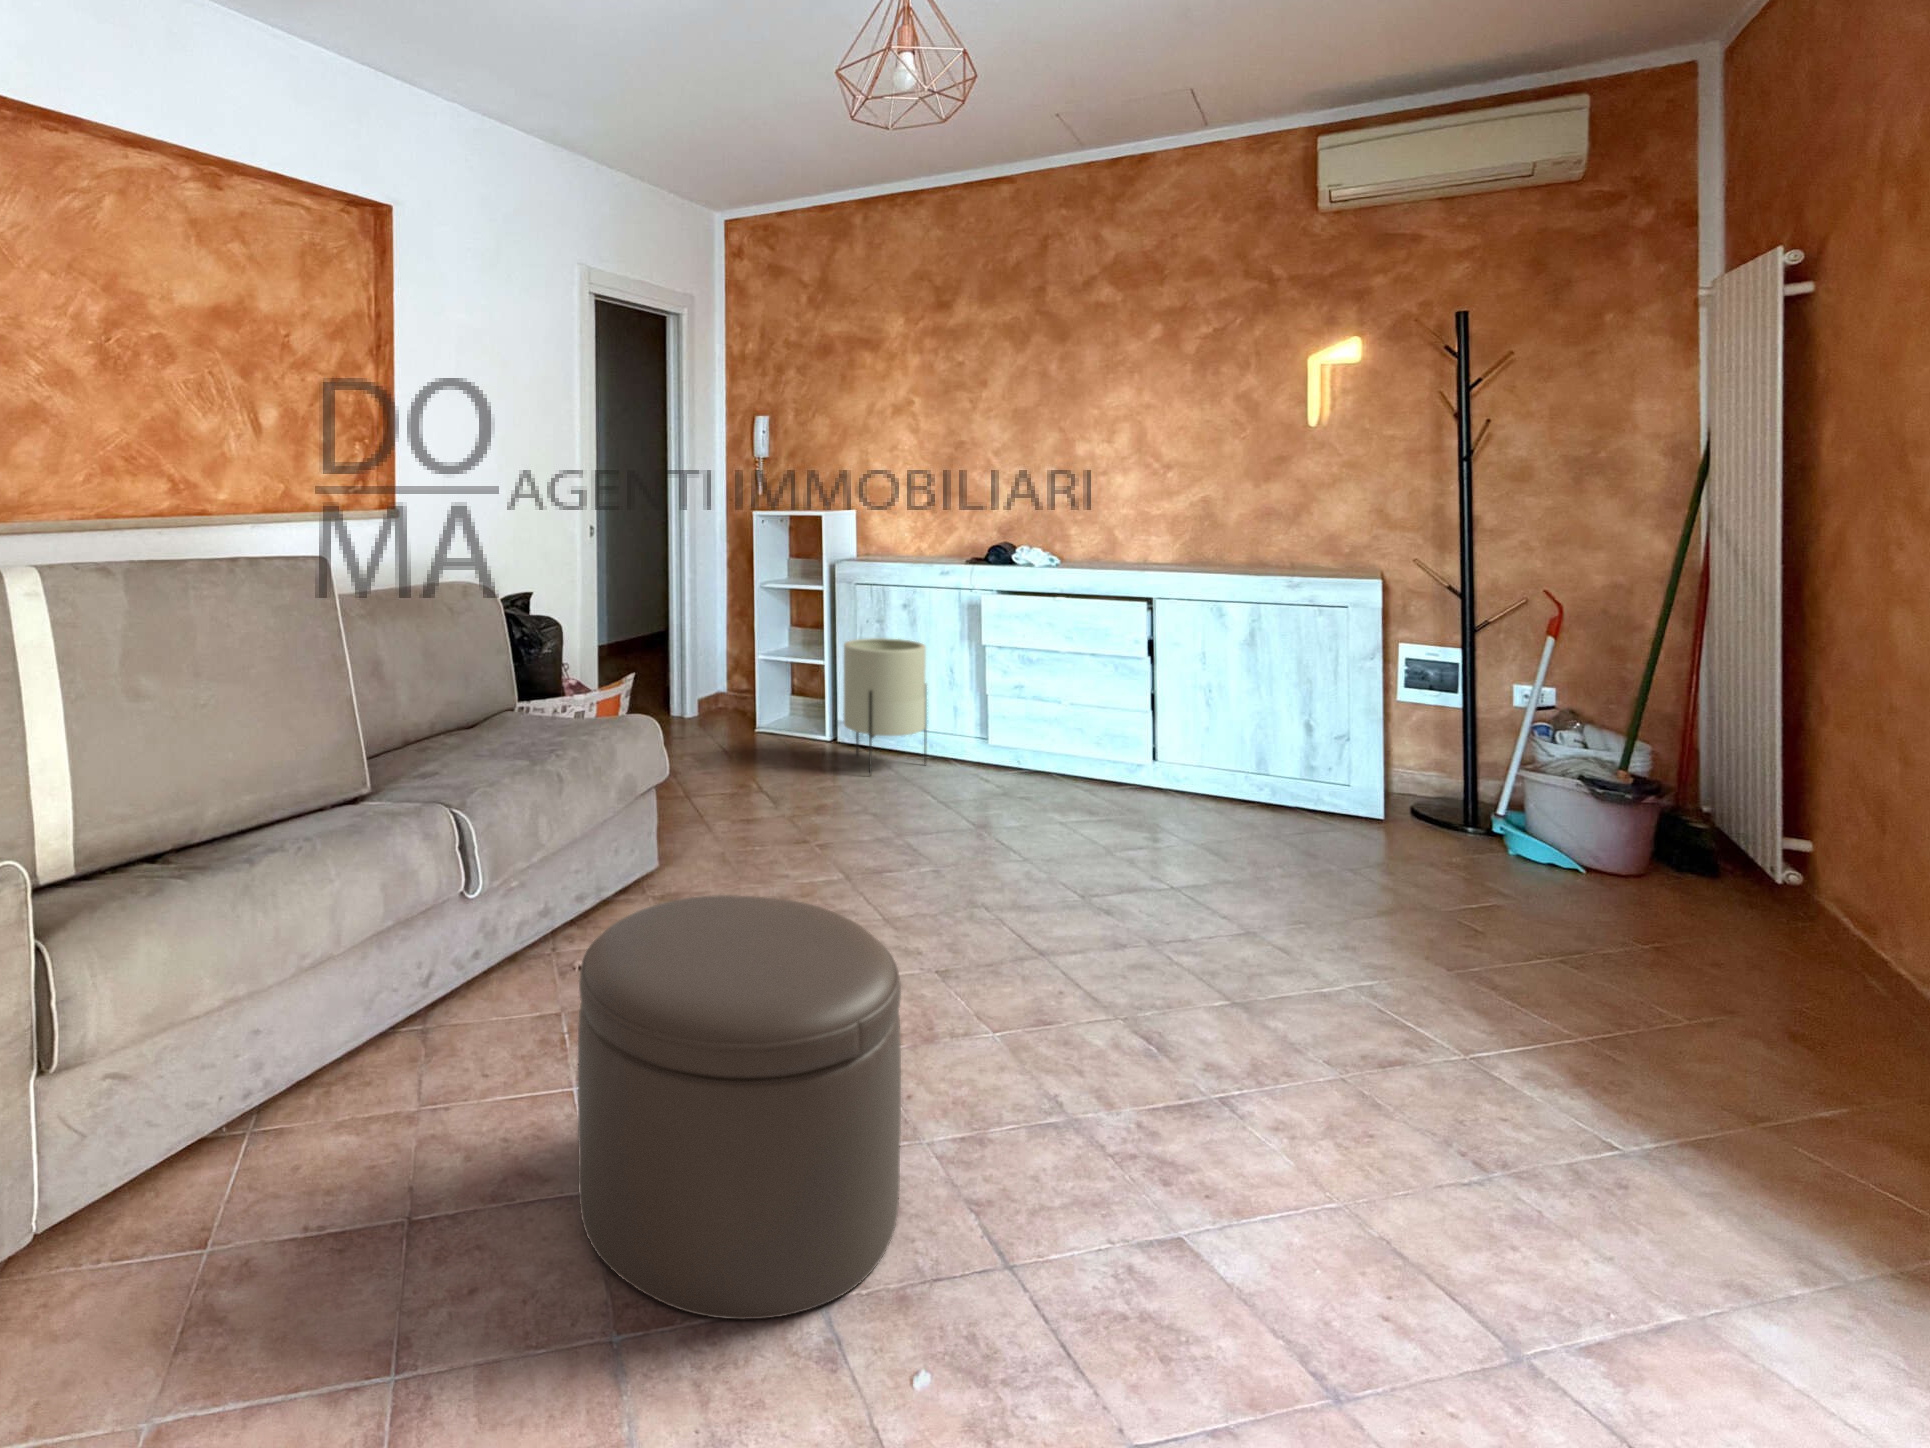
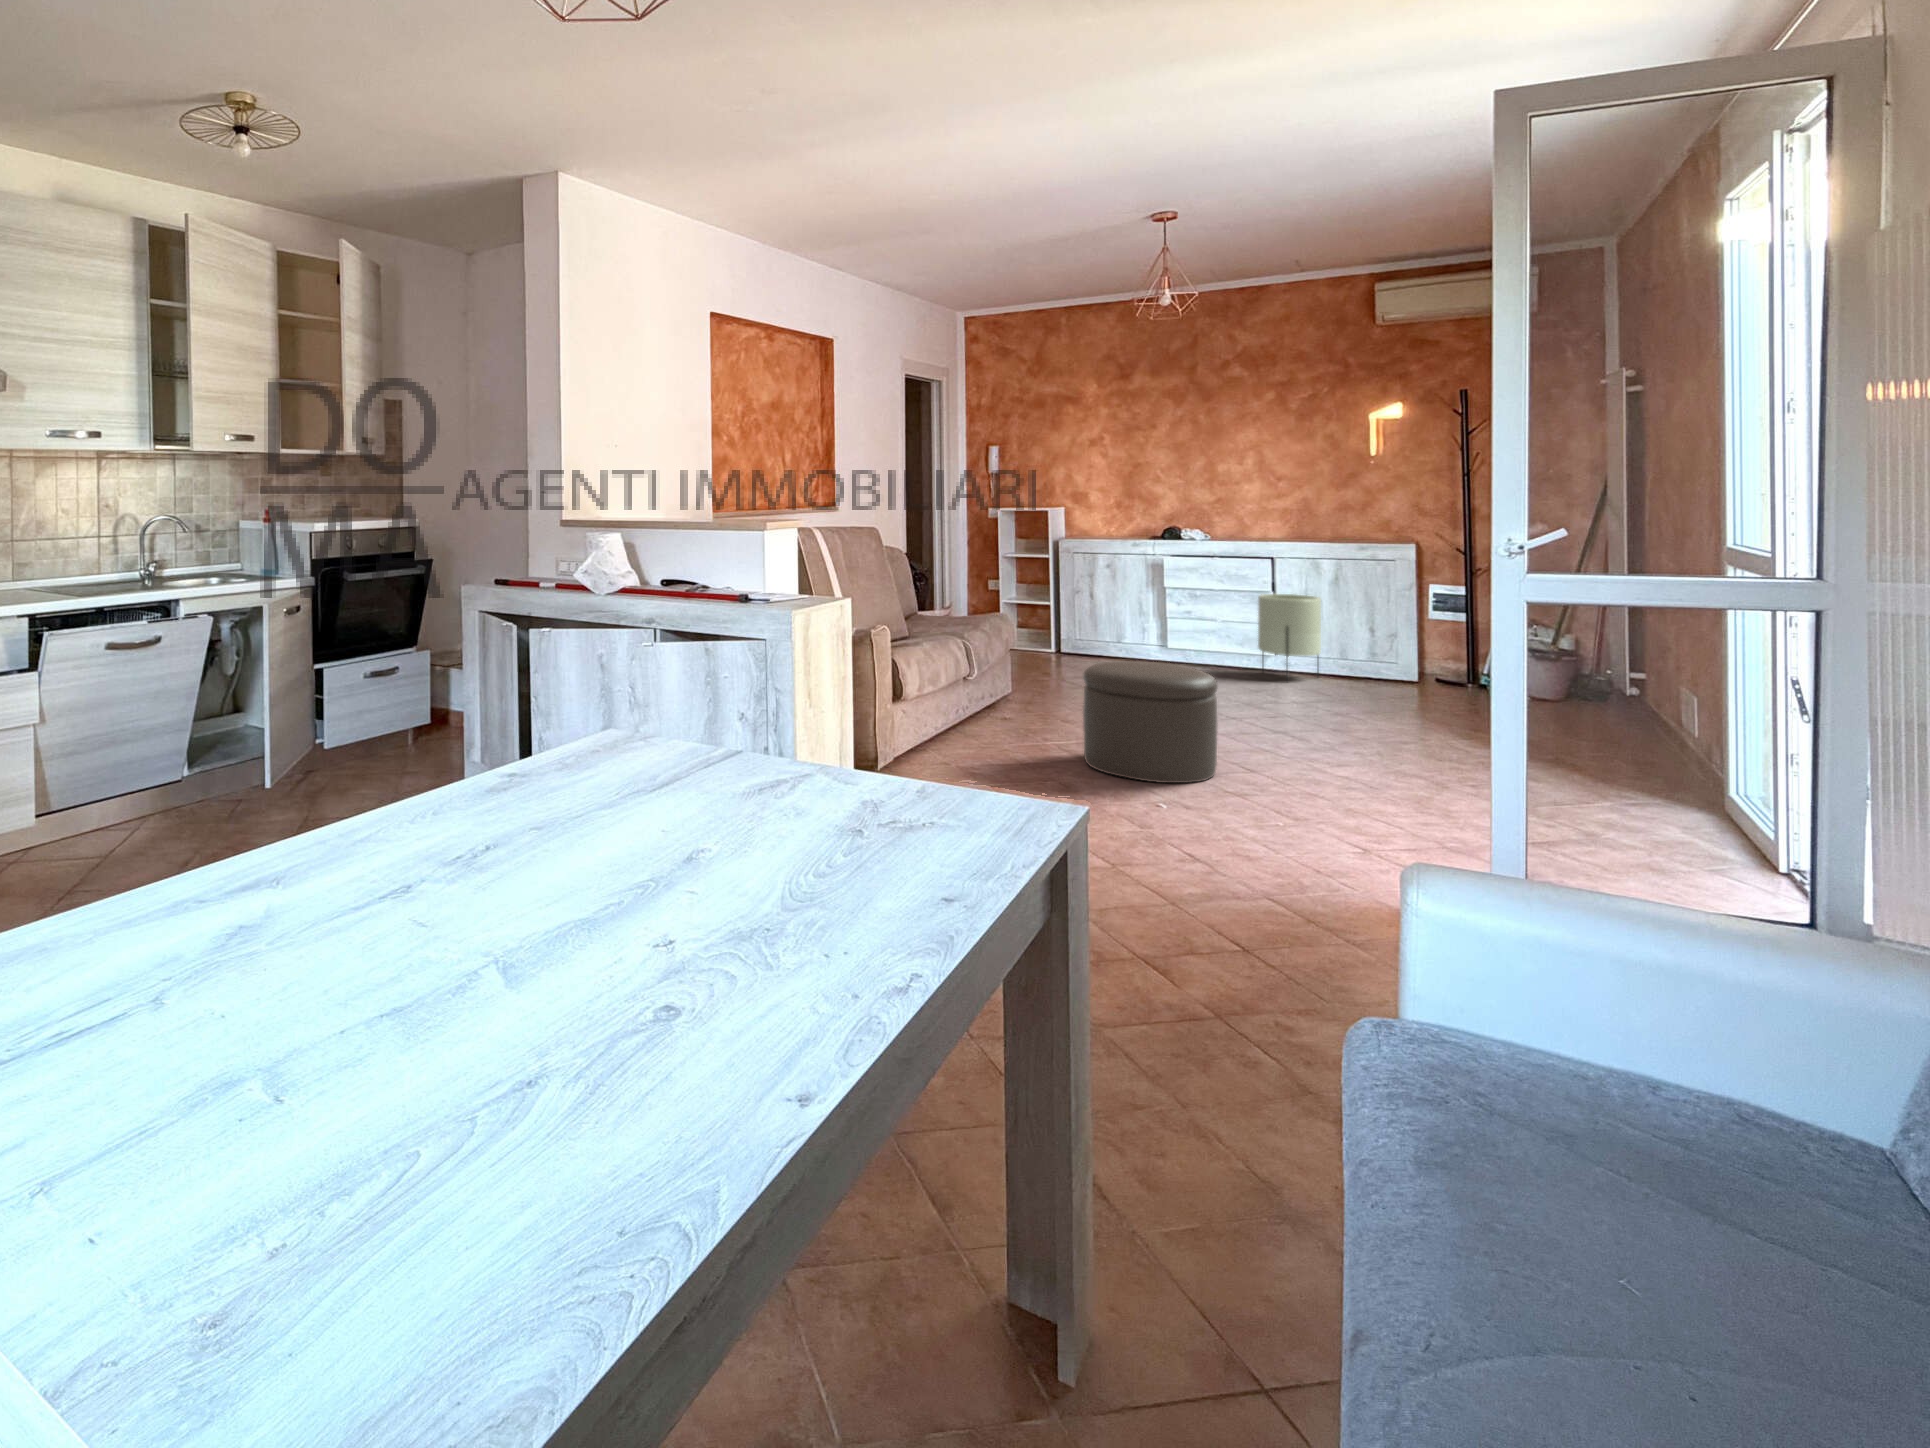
planter: present [844,638,927,775] -> present [1258,594,1321,675]

